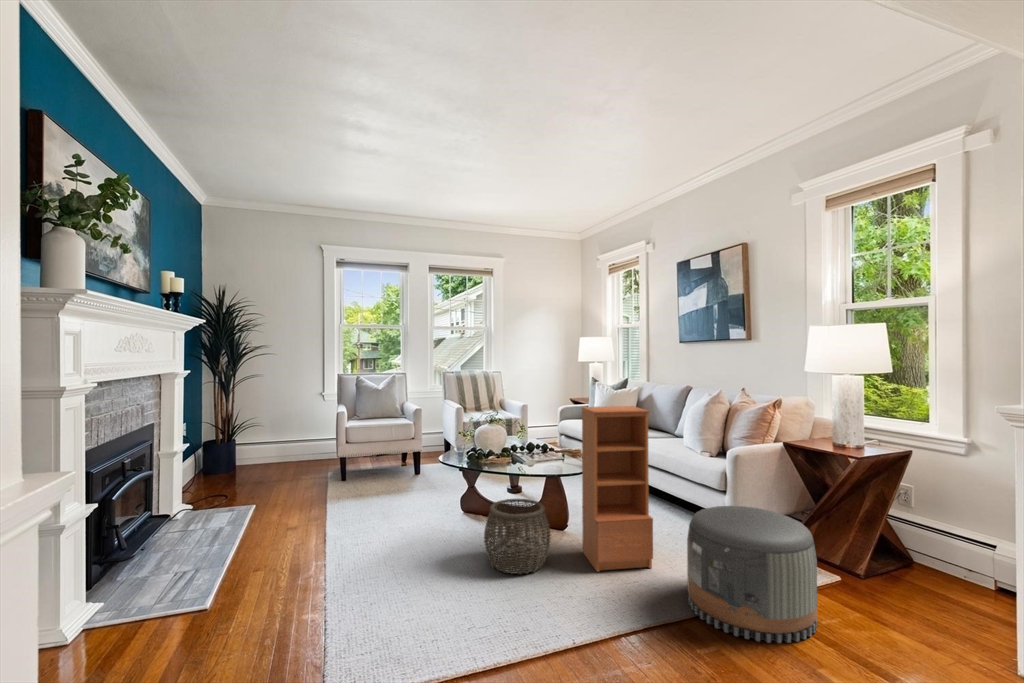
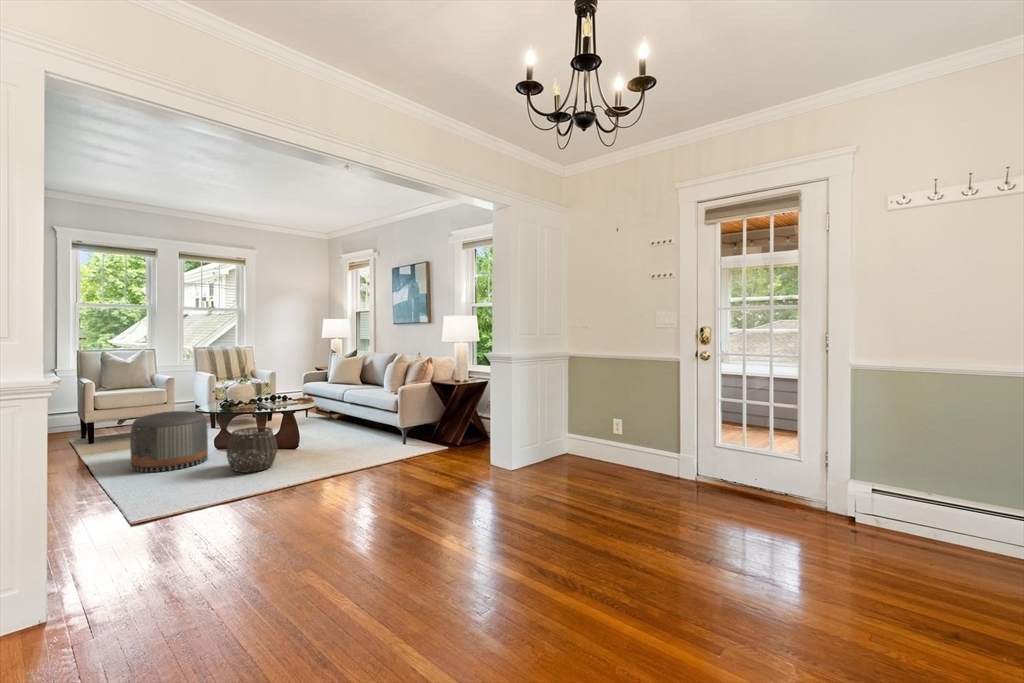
bookcase: present [582,406,653,572] -> none [302,363,346,465]
pouf: present [687,506,817,643] -> present [130,411,208,472]

